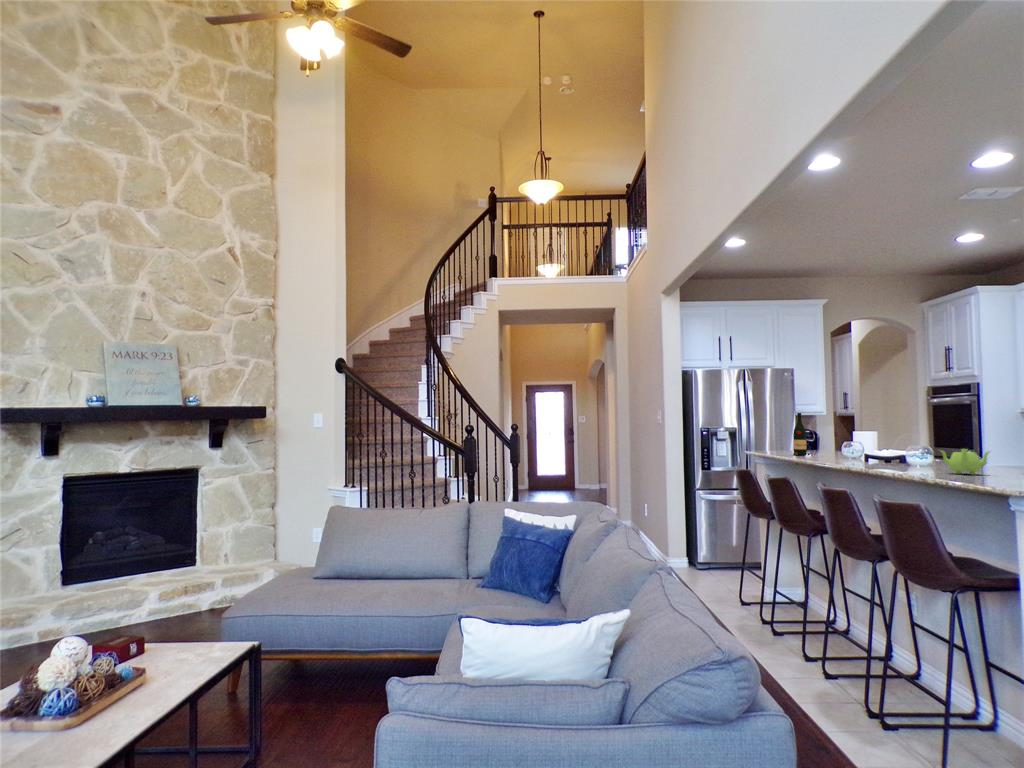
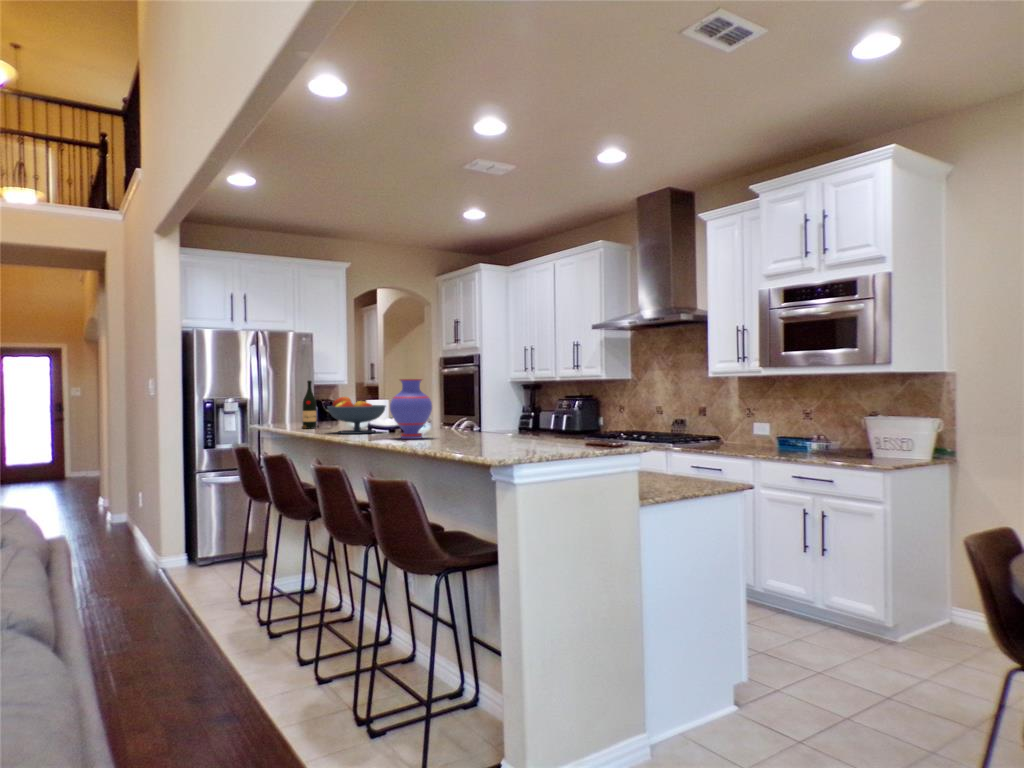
vase: none [890,413,937,470] -> present [390,379,432,439]
fruit bowl: none [821,428,881,462] -> present [327,397,386,434]
teapot: present [941,449,989,475] -> none [431,416,476,442]

